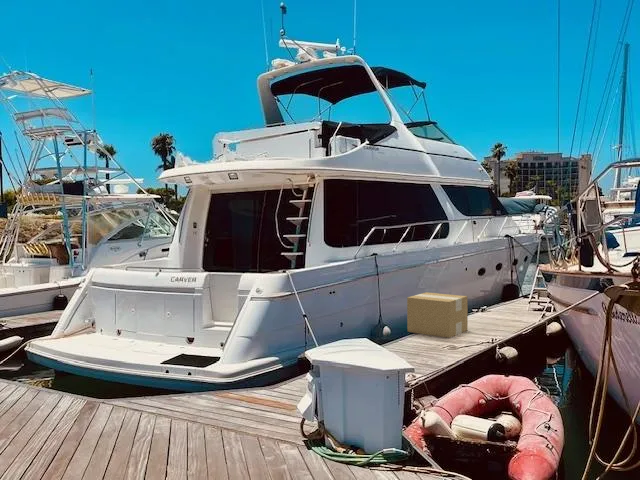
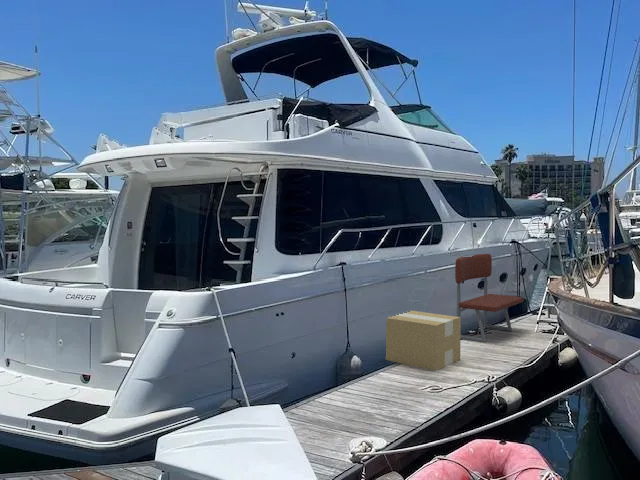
bench: none [461,246,517,319] -> present [455,254,524,343]

